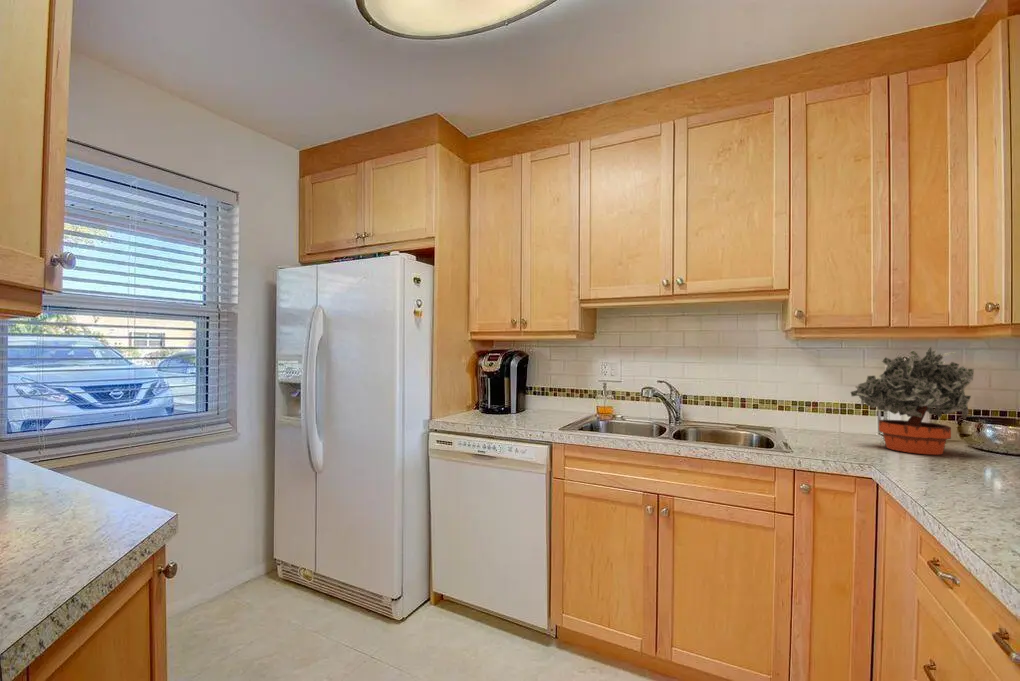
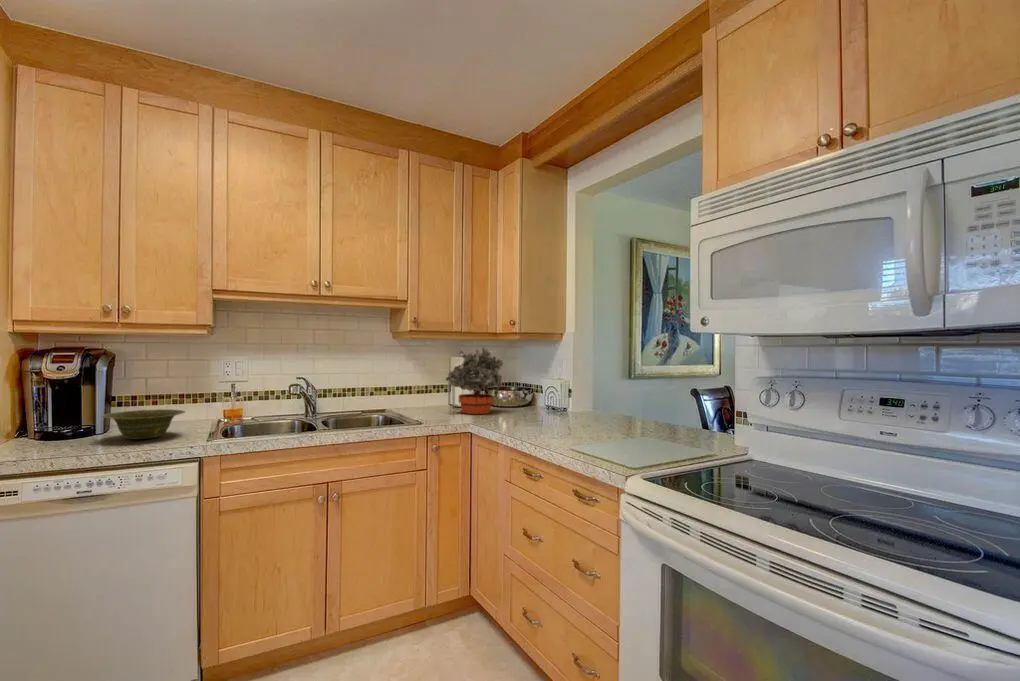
dish: none [504,399,557,421] -> present [102,409,185,439]

